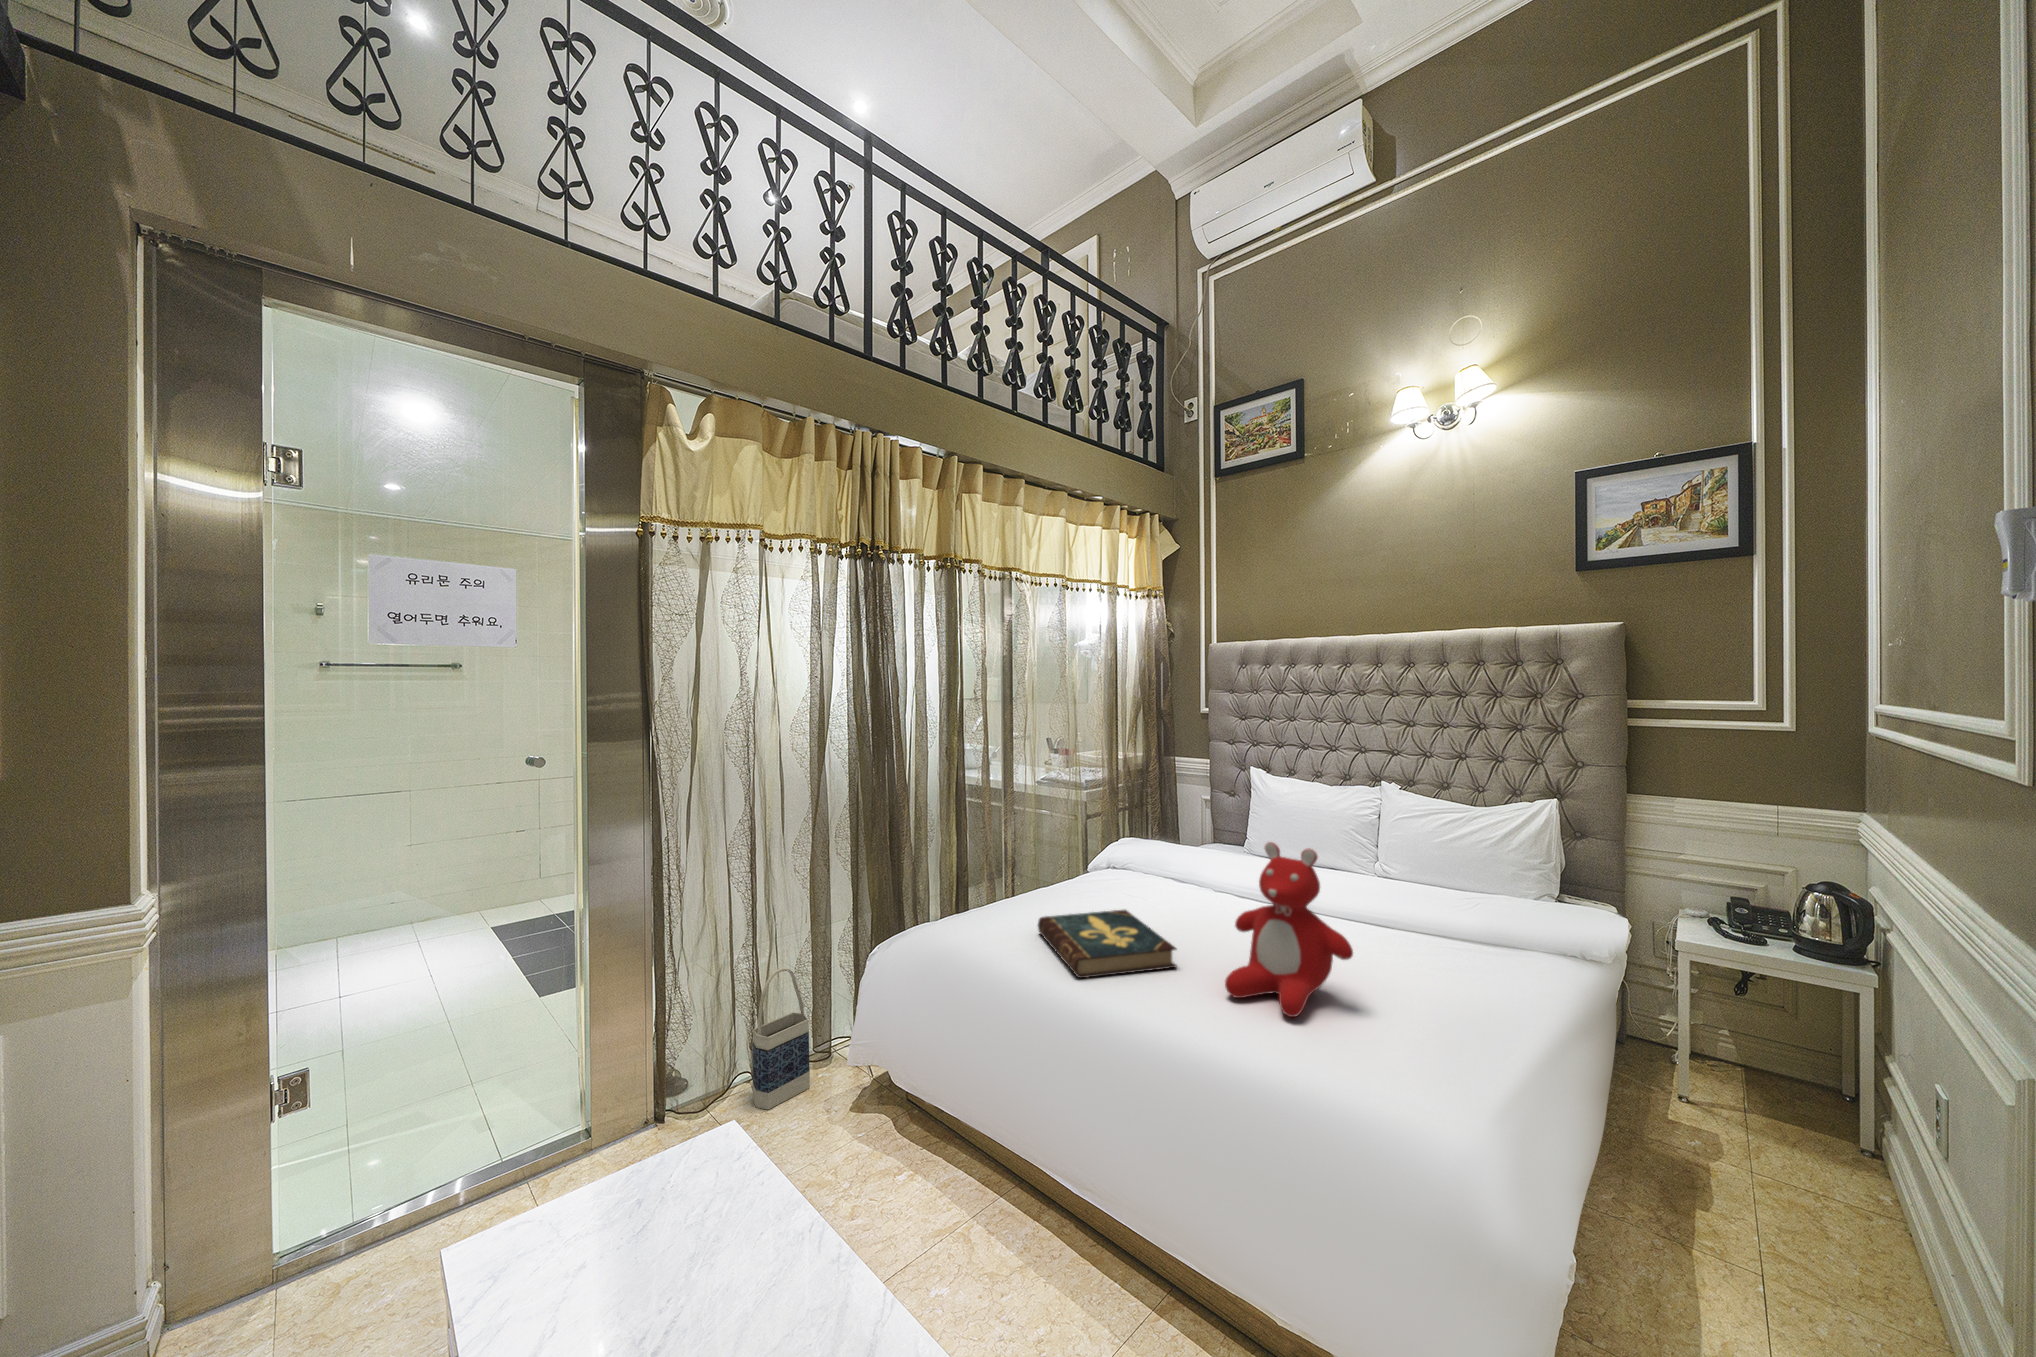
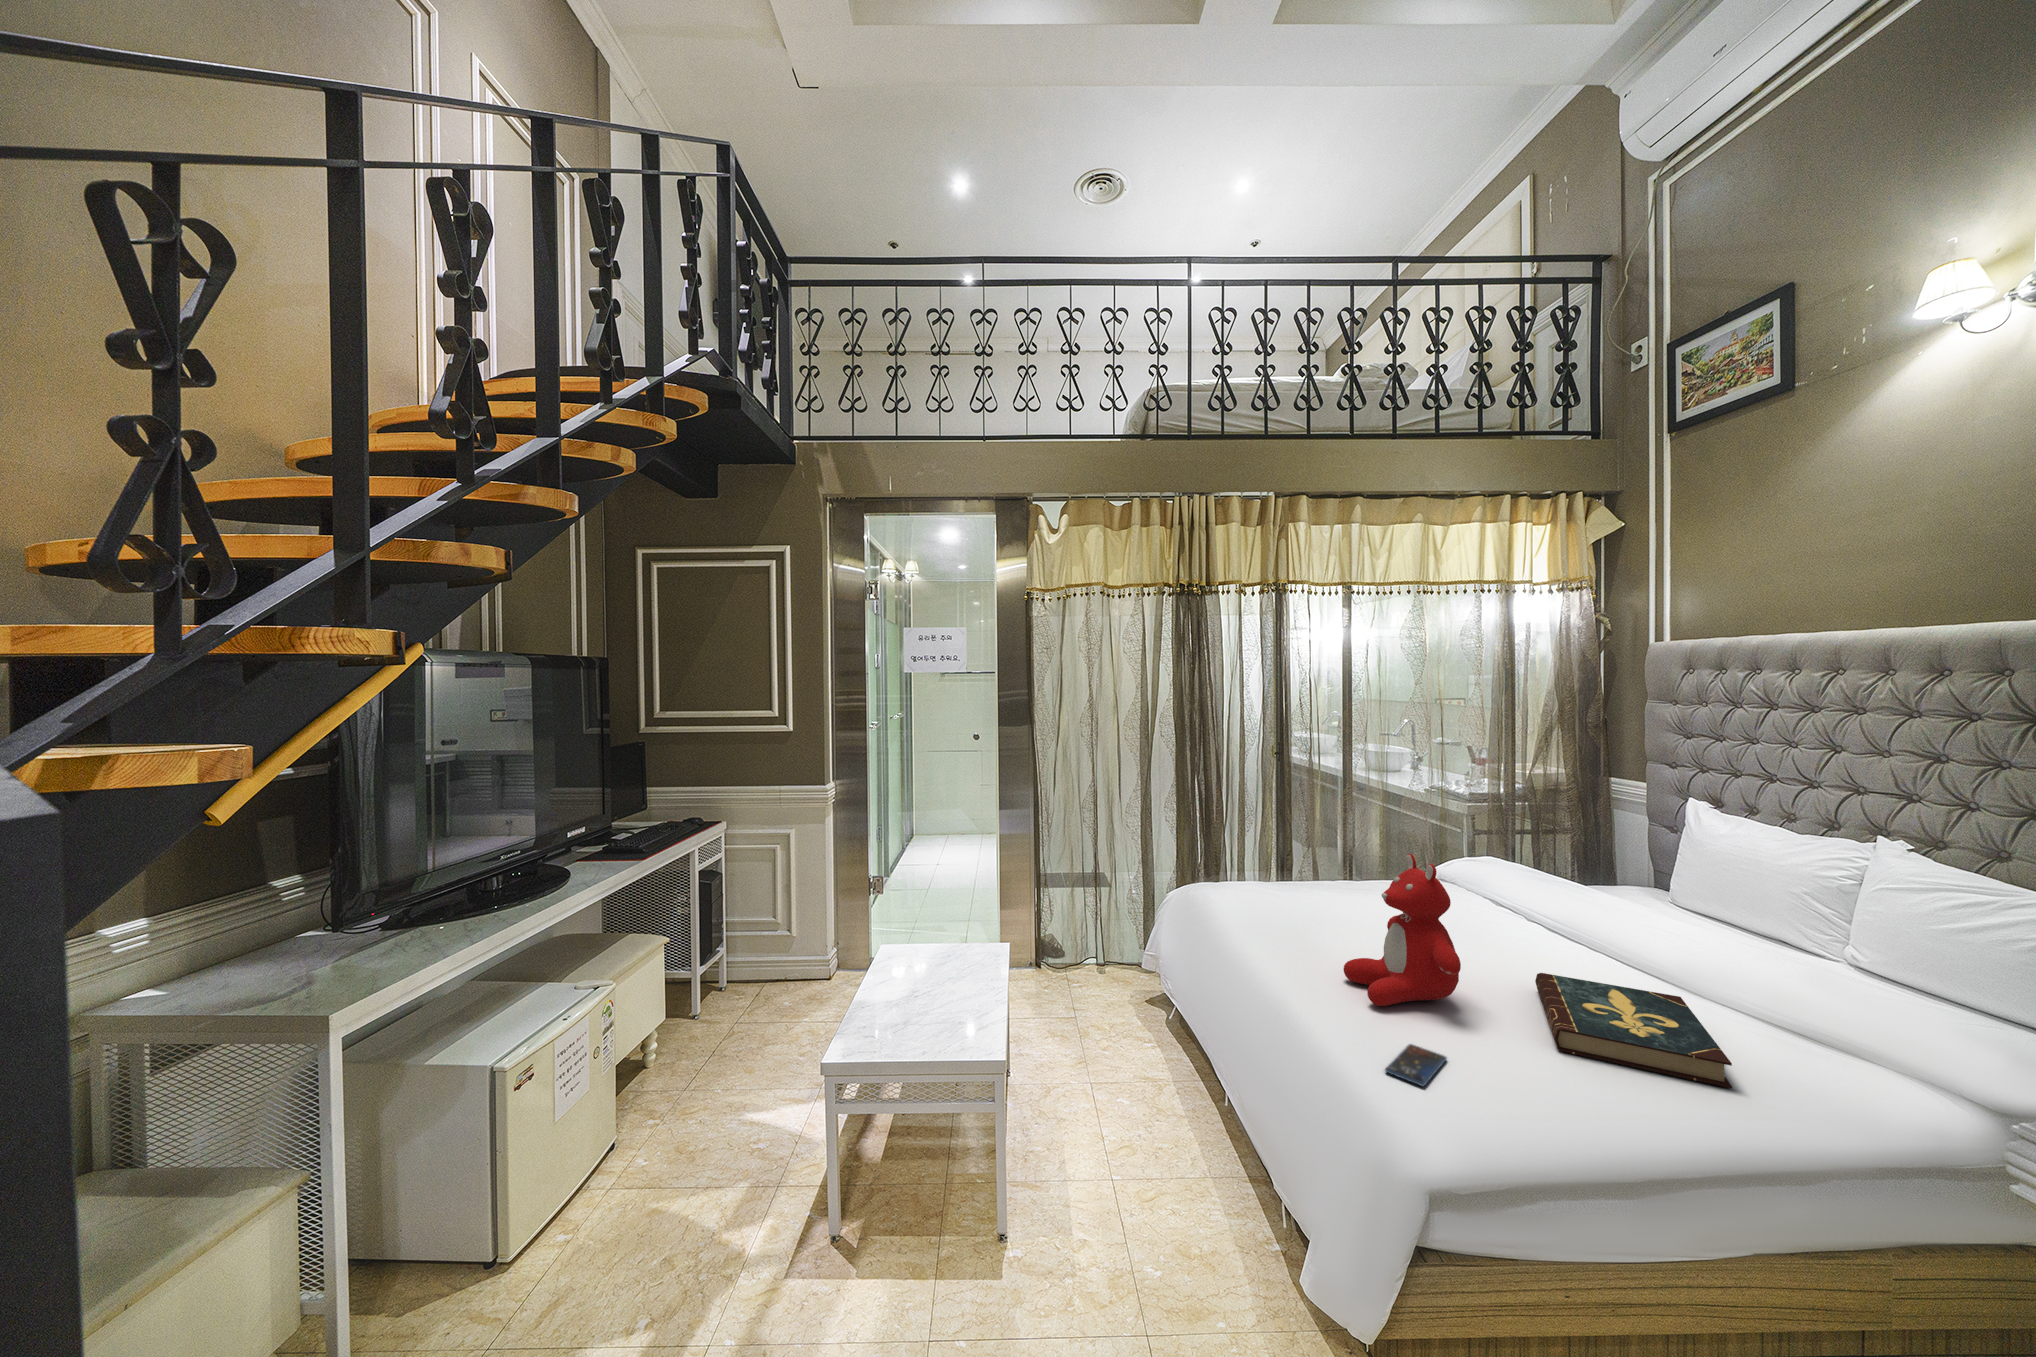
book: present [1038,910,1177,978] -> present [1535,973,1732,1088]
bag: present [753,968,810,1110] -> none [1094,891,1133,983]
smartphone: none [1374,1049,1452,1094] -> present [1385,1044,1447,1086]

